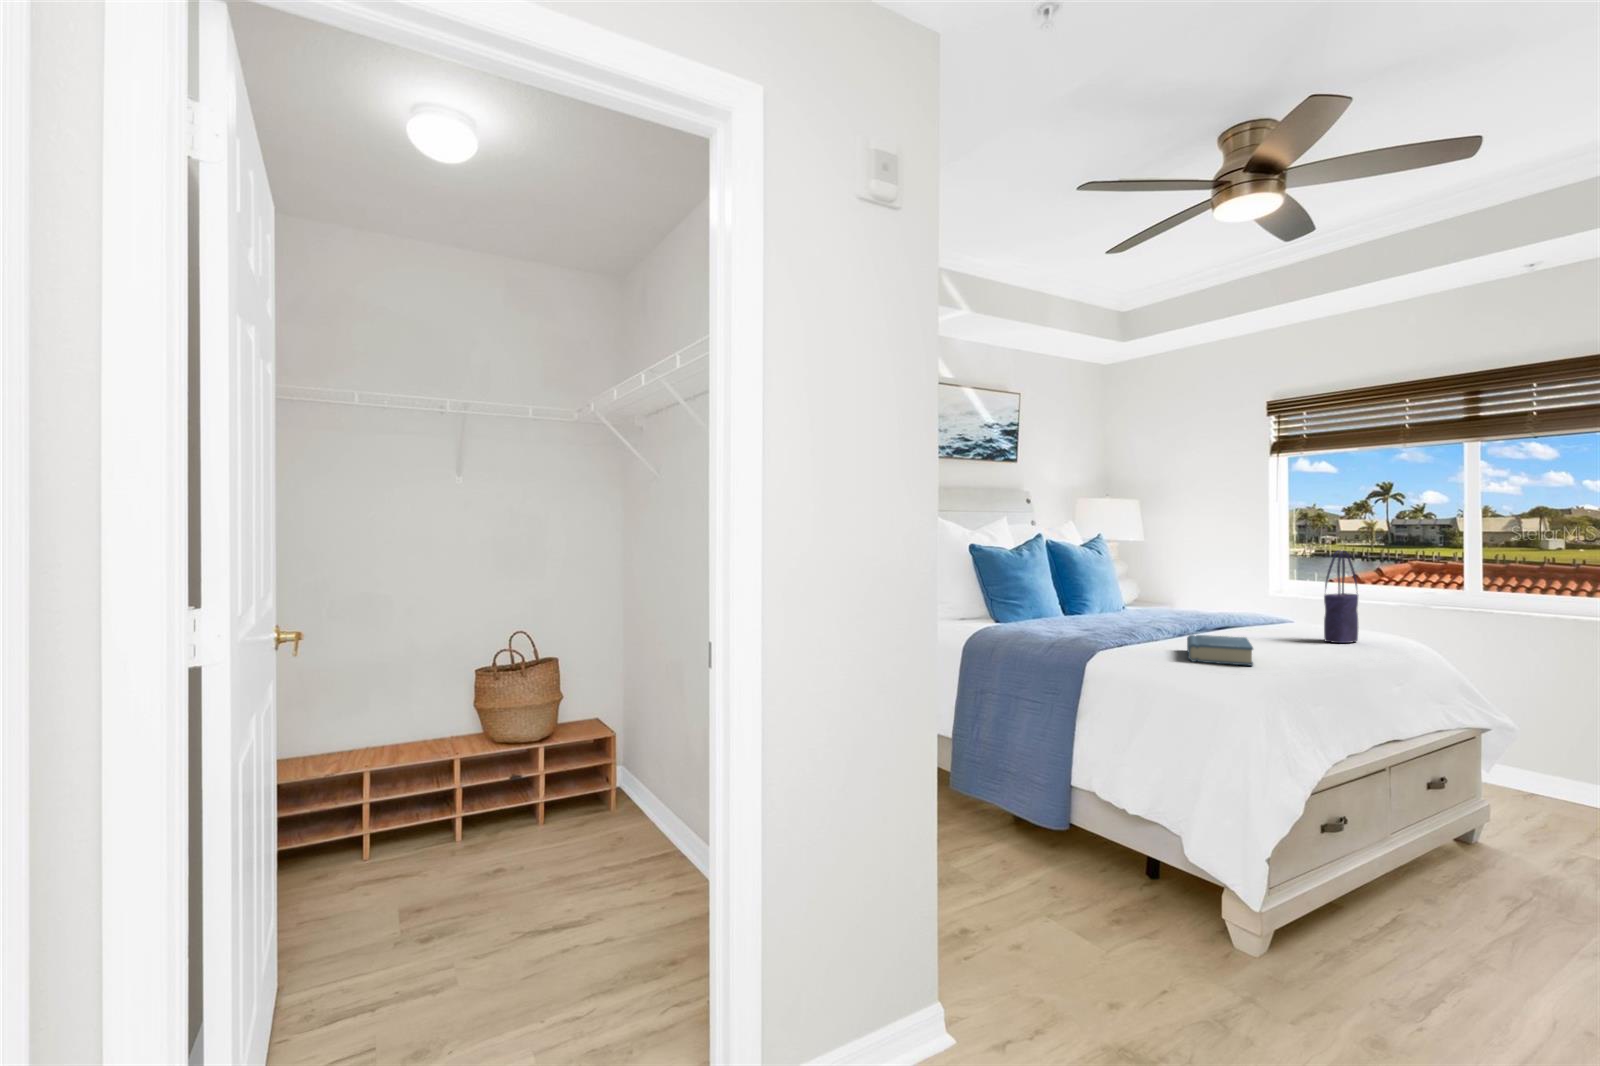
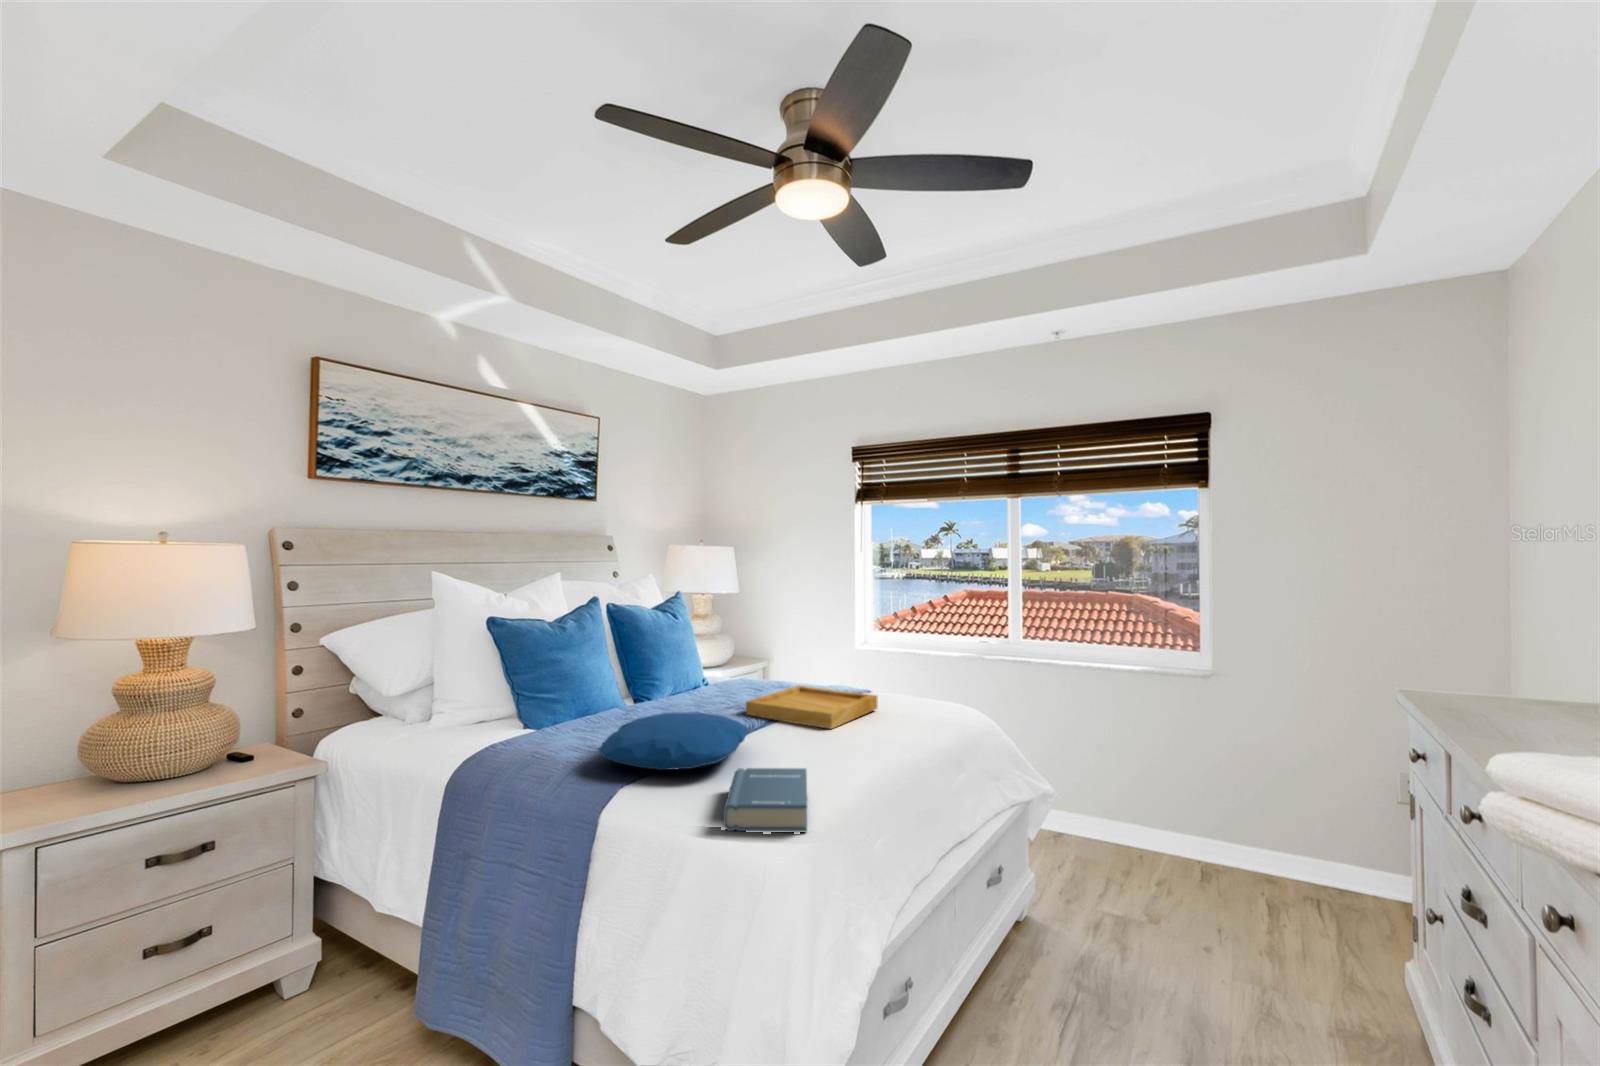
tote bag: present [1324,551,1358,643] -> none [897,627,930,738]
pillow: none [1076,607,1188,639] -> present [599,712,748,770]
tray: none [1176,610,1302,635] -> present [746,685,878,729]

